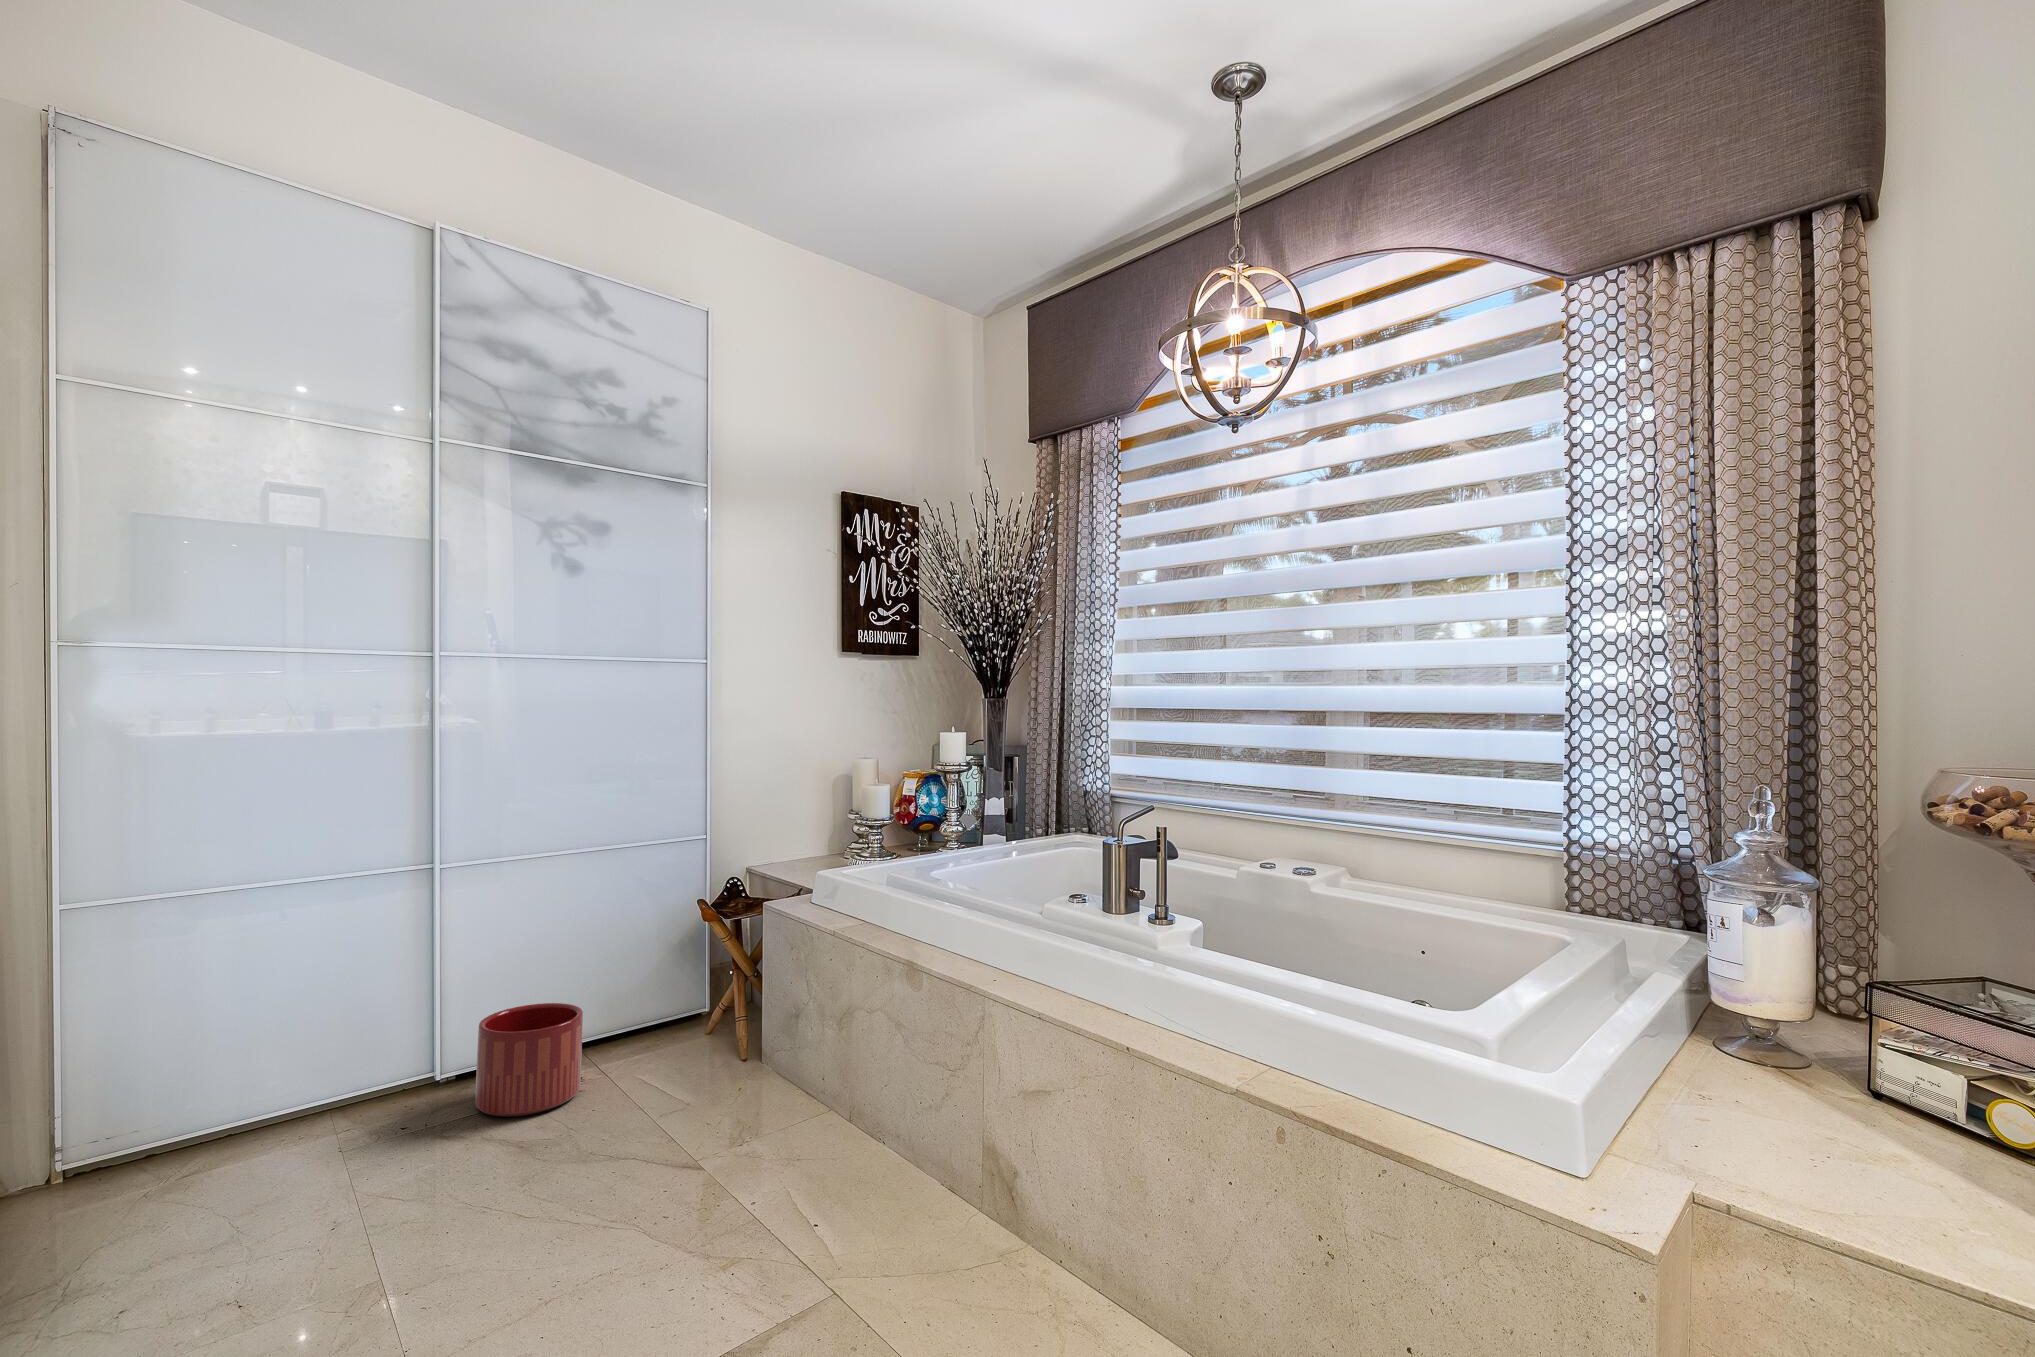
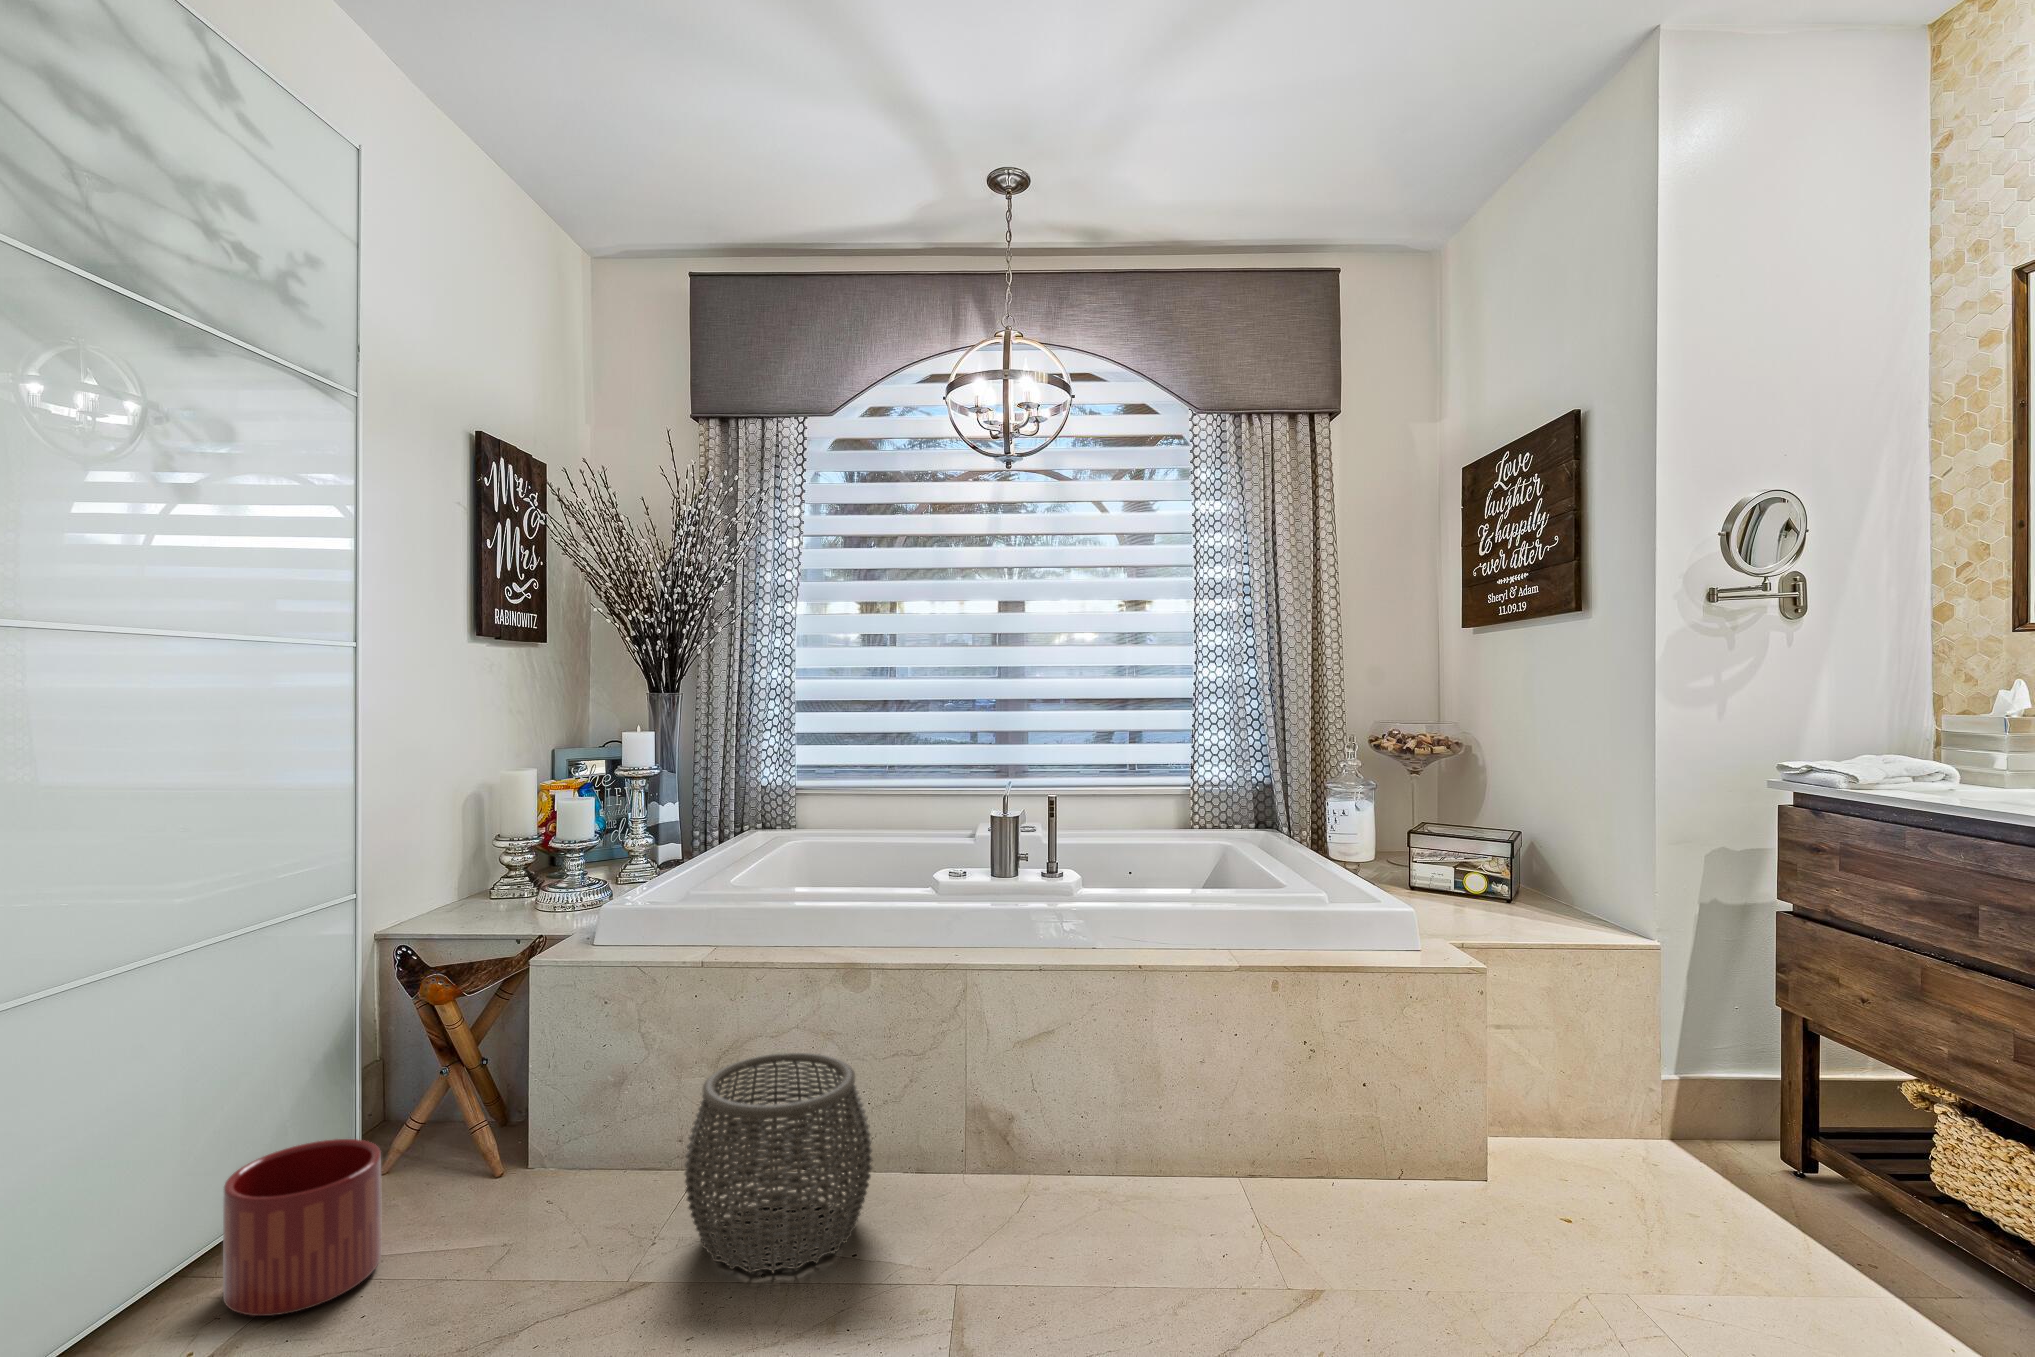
woven basket: none [623,1032,814,1253] -> present [684,1053,873,1273]

